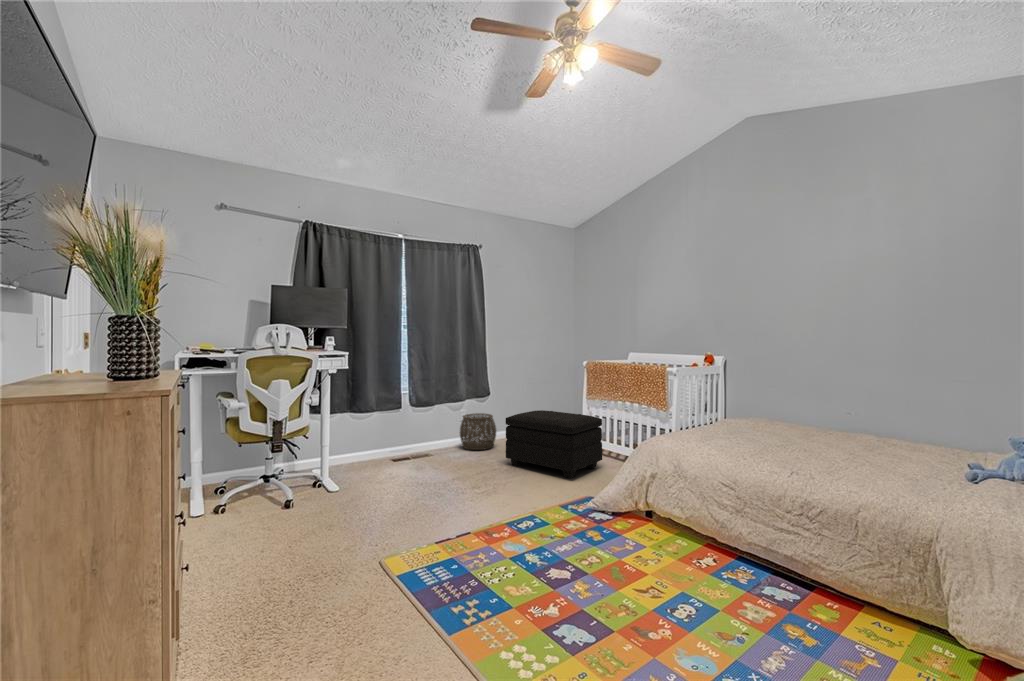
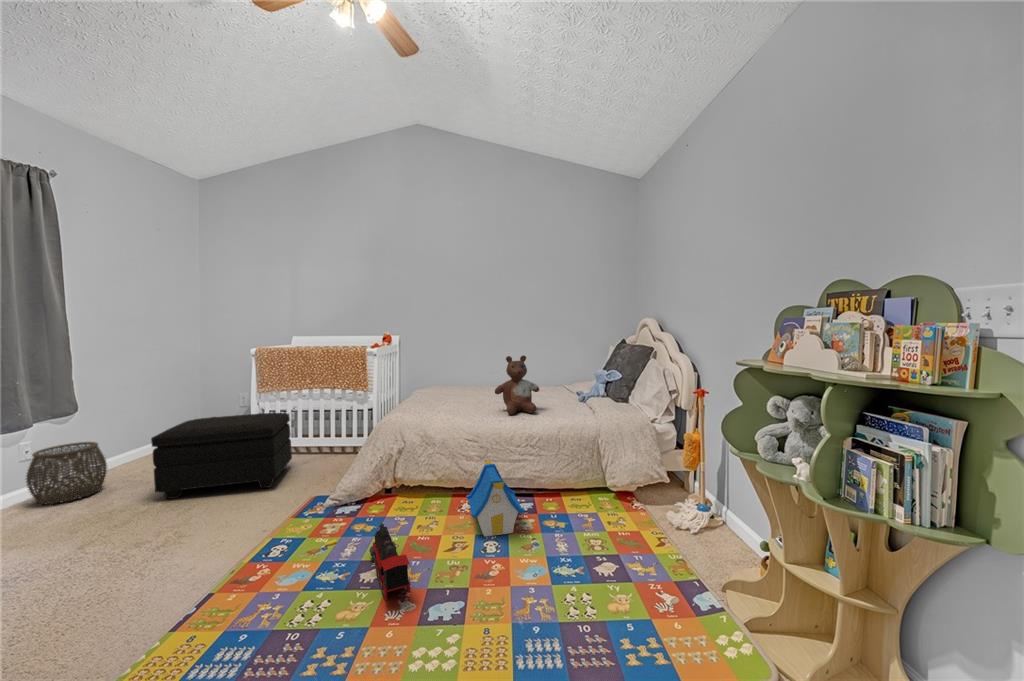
stuffed bear: none [779,389,853,474] -> present [495,355,539,415]
toy house: none [674,514,761,613] -> present [466,461,525,536]
toy train: none [538,533,595,602] -> present [370,523,411,600]

